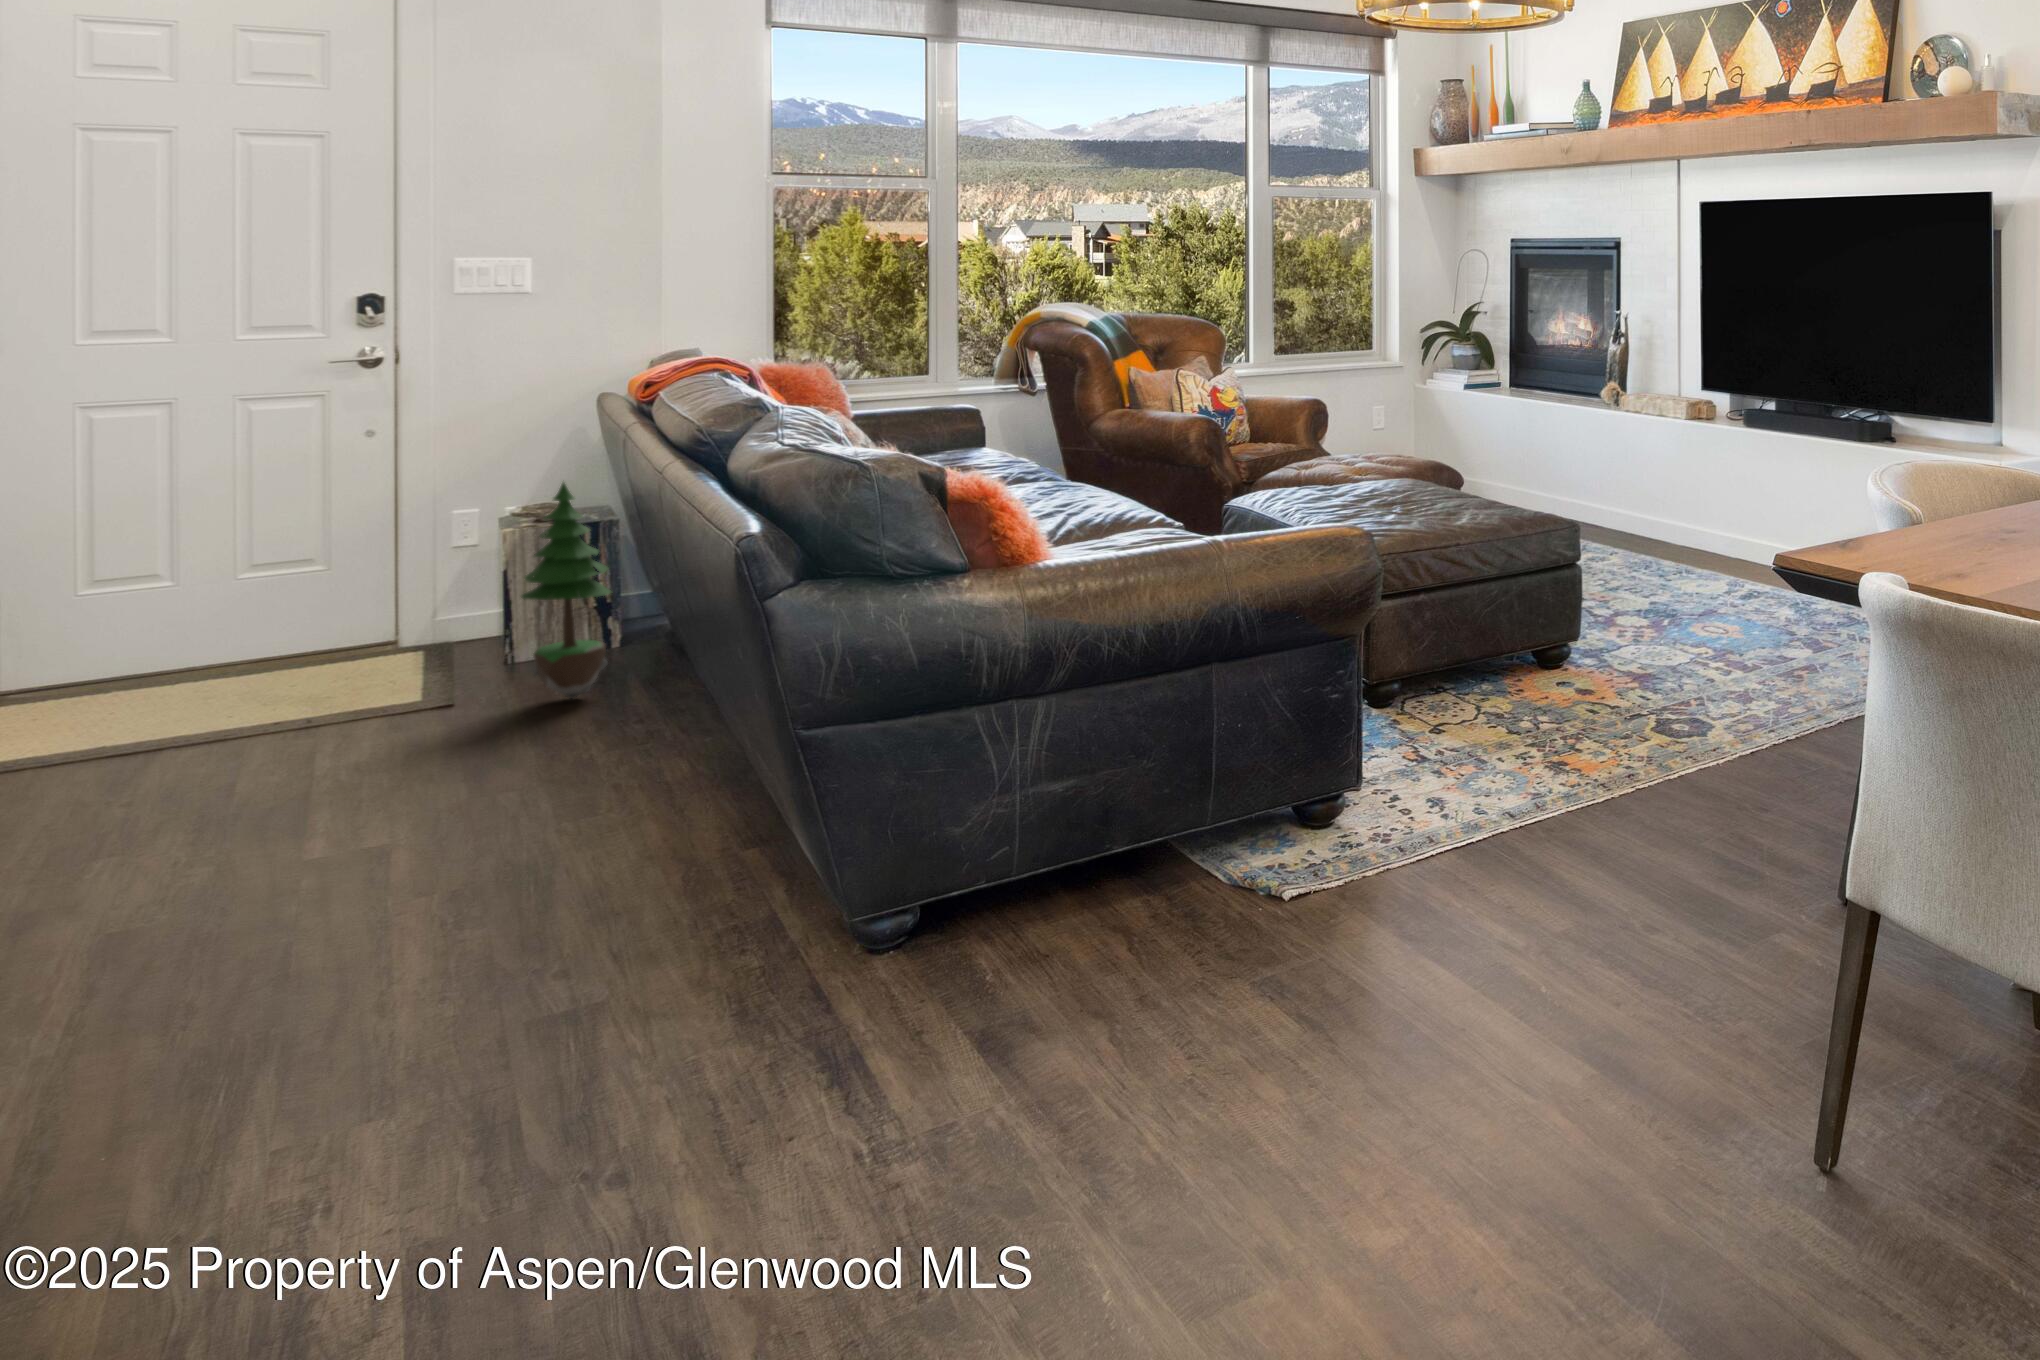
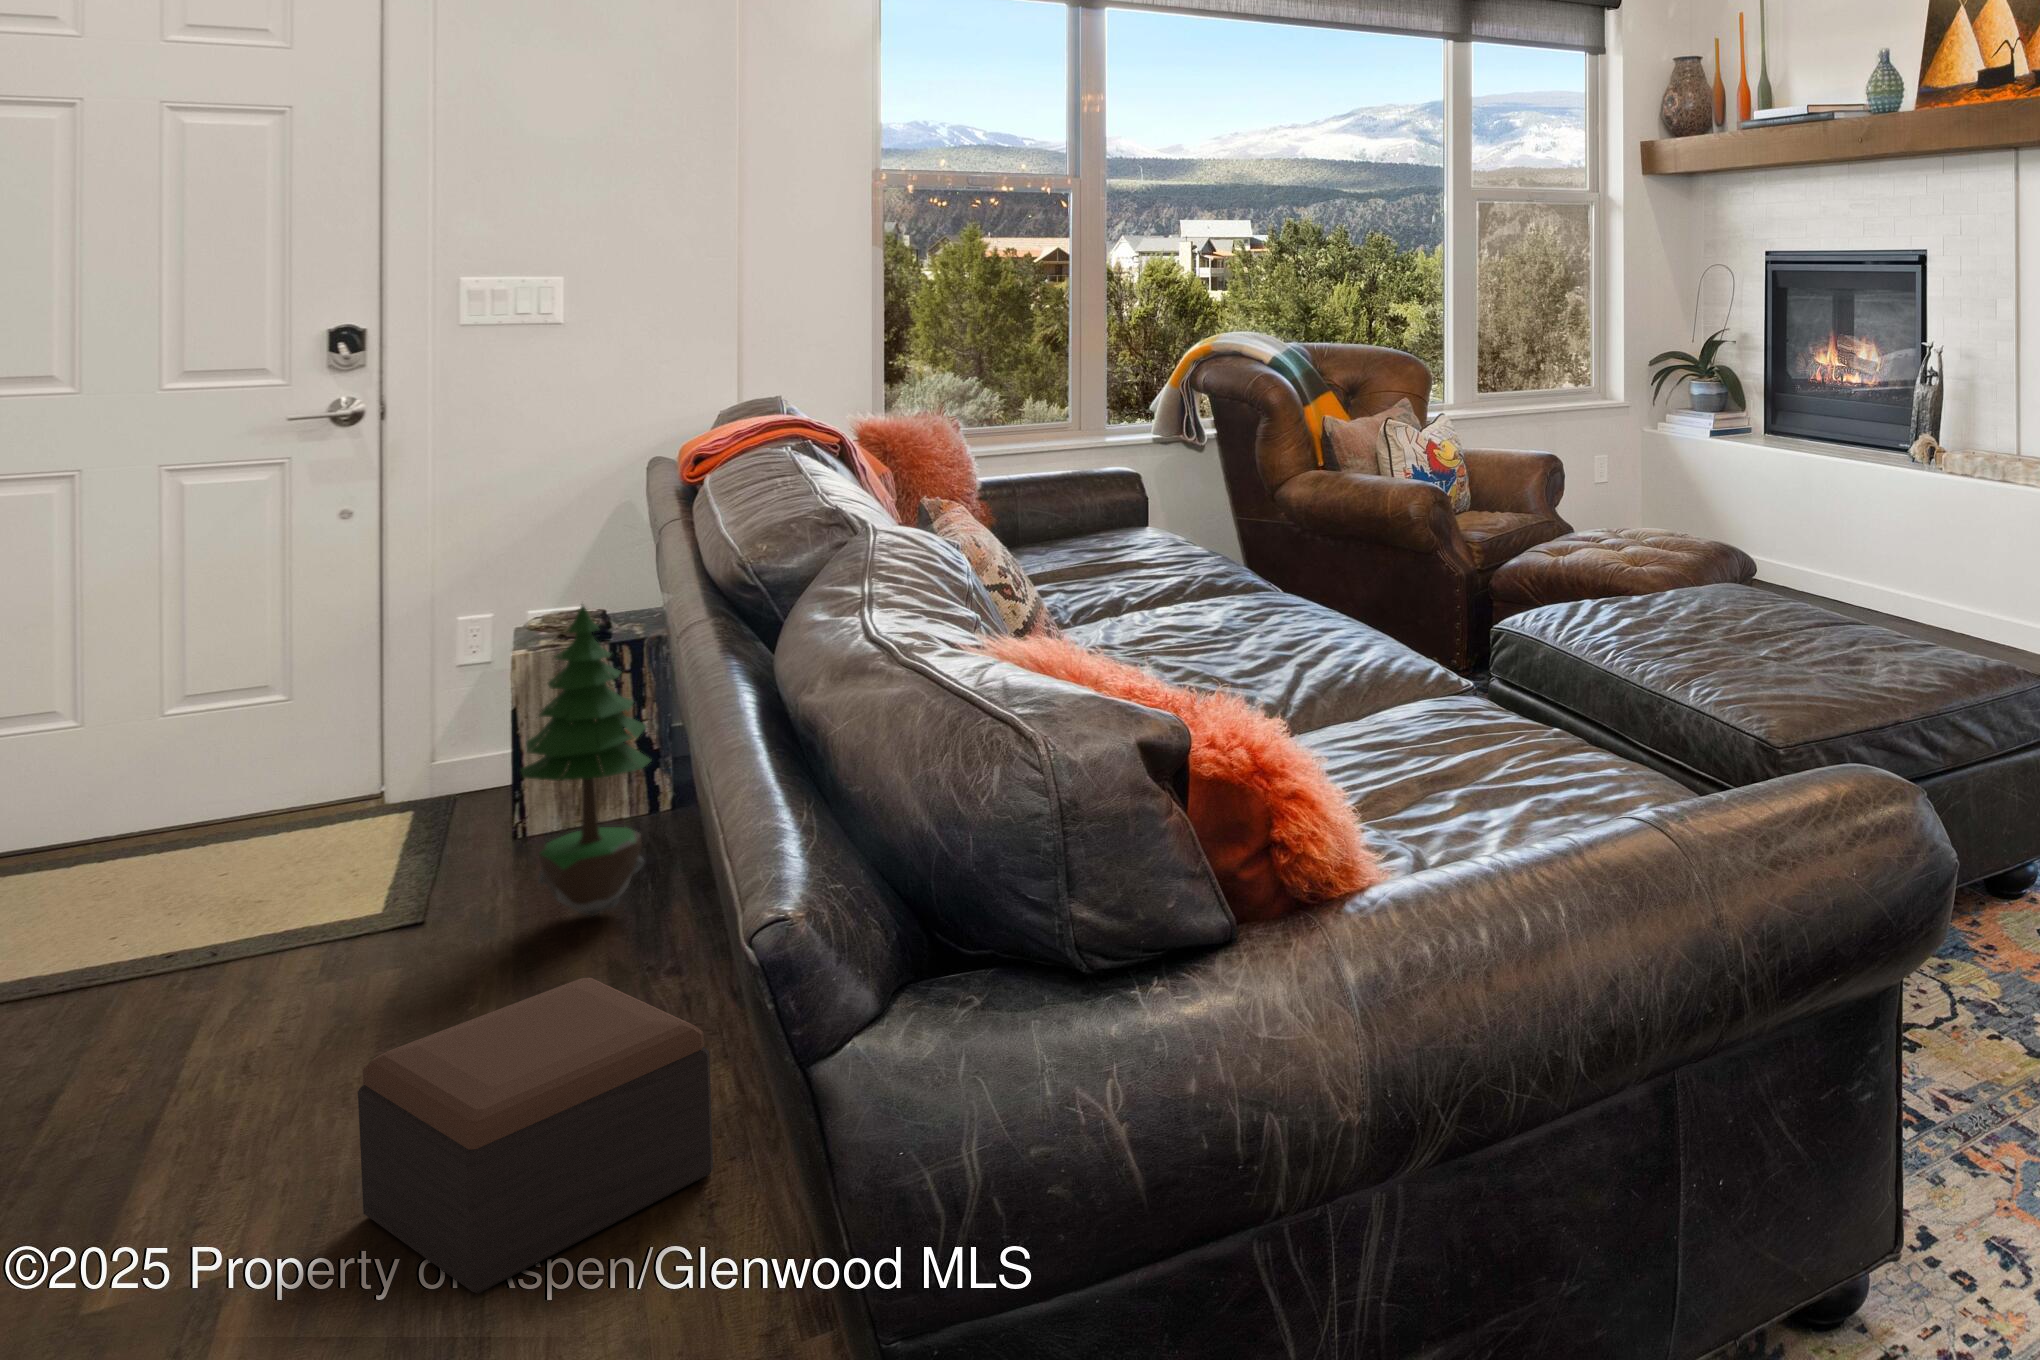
footstool: none [446,694,668,849] -> present [358,978,713,1294]

